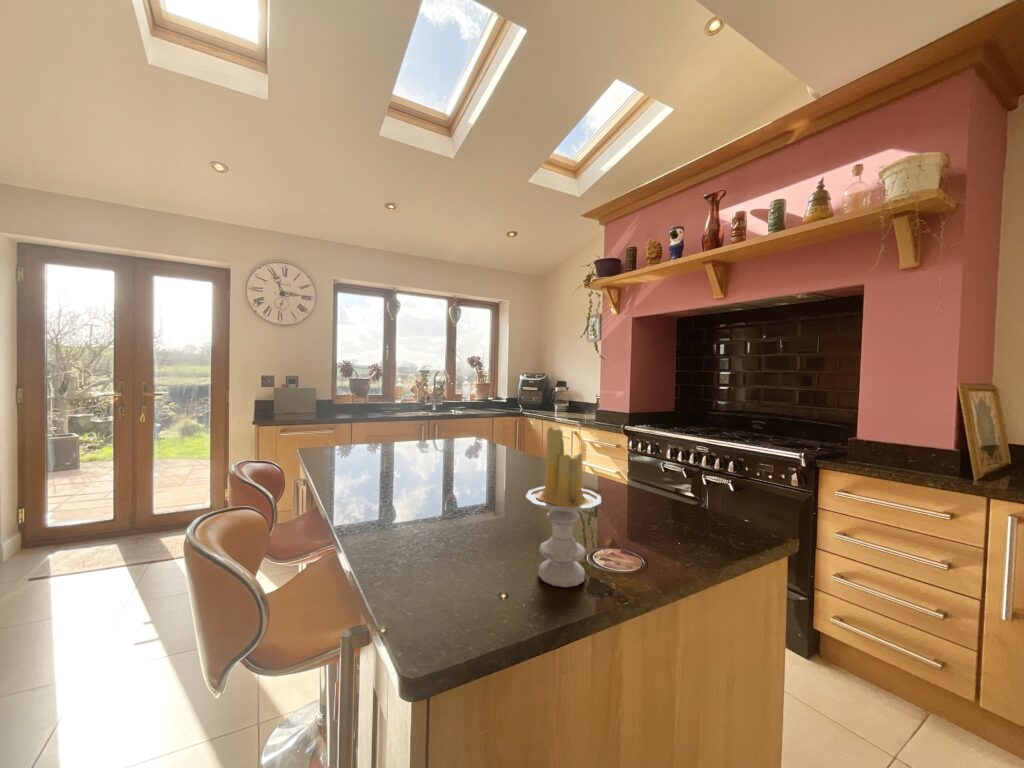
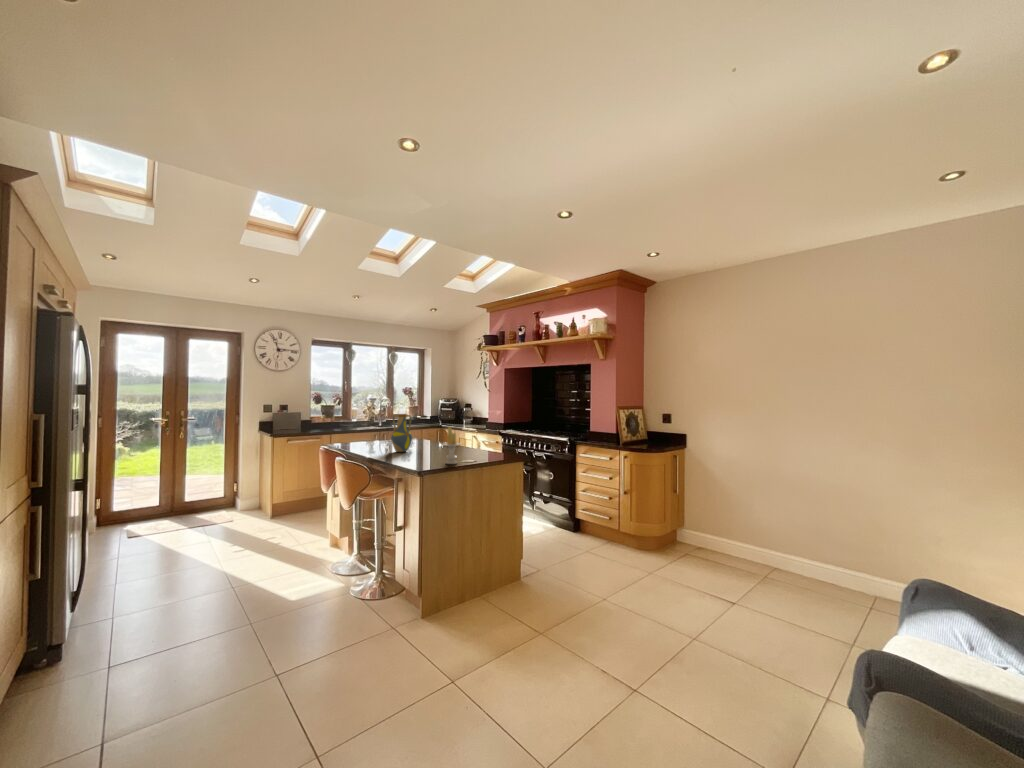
vase: none [393,385,448,485] -> present [391,414,412,452]

